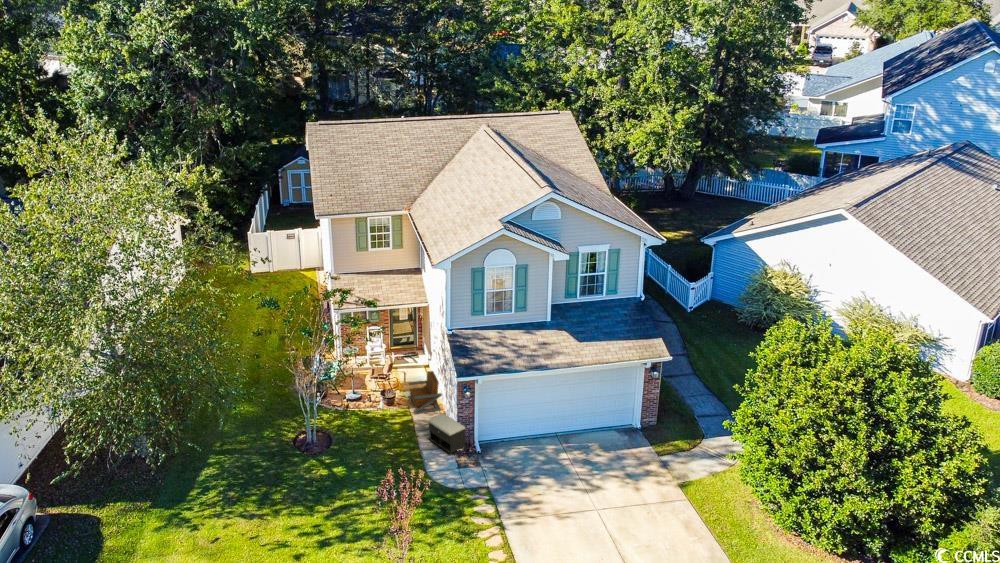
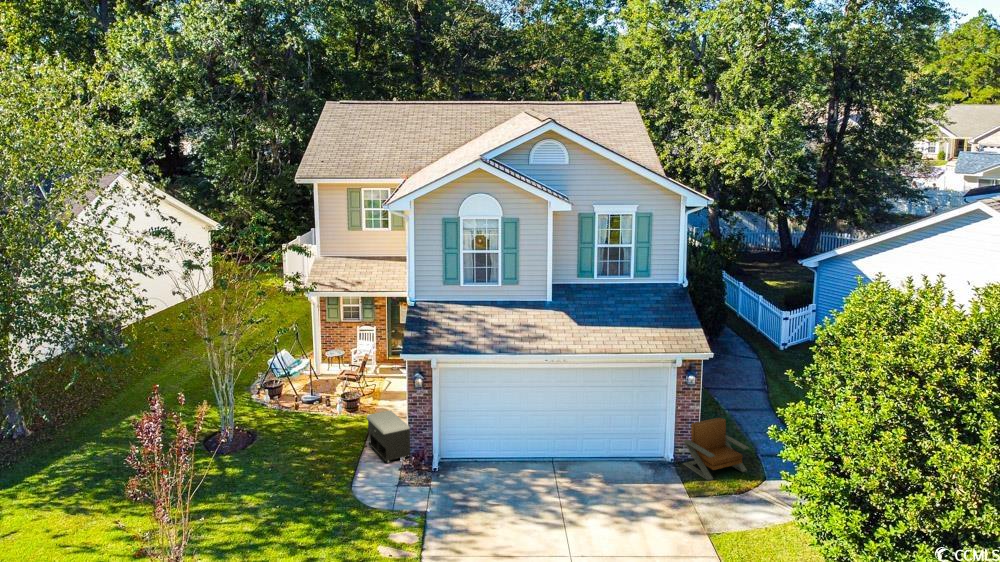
lounge chair: present [409,371,442,413] -> present [683,418,749,480]

